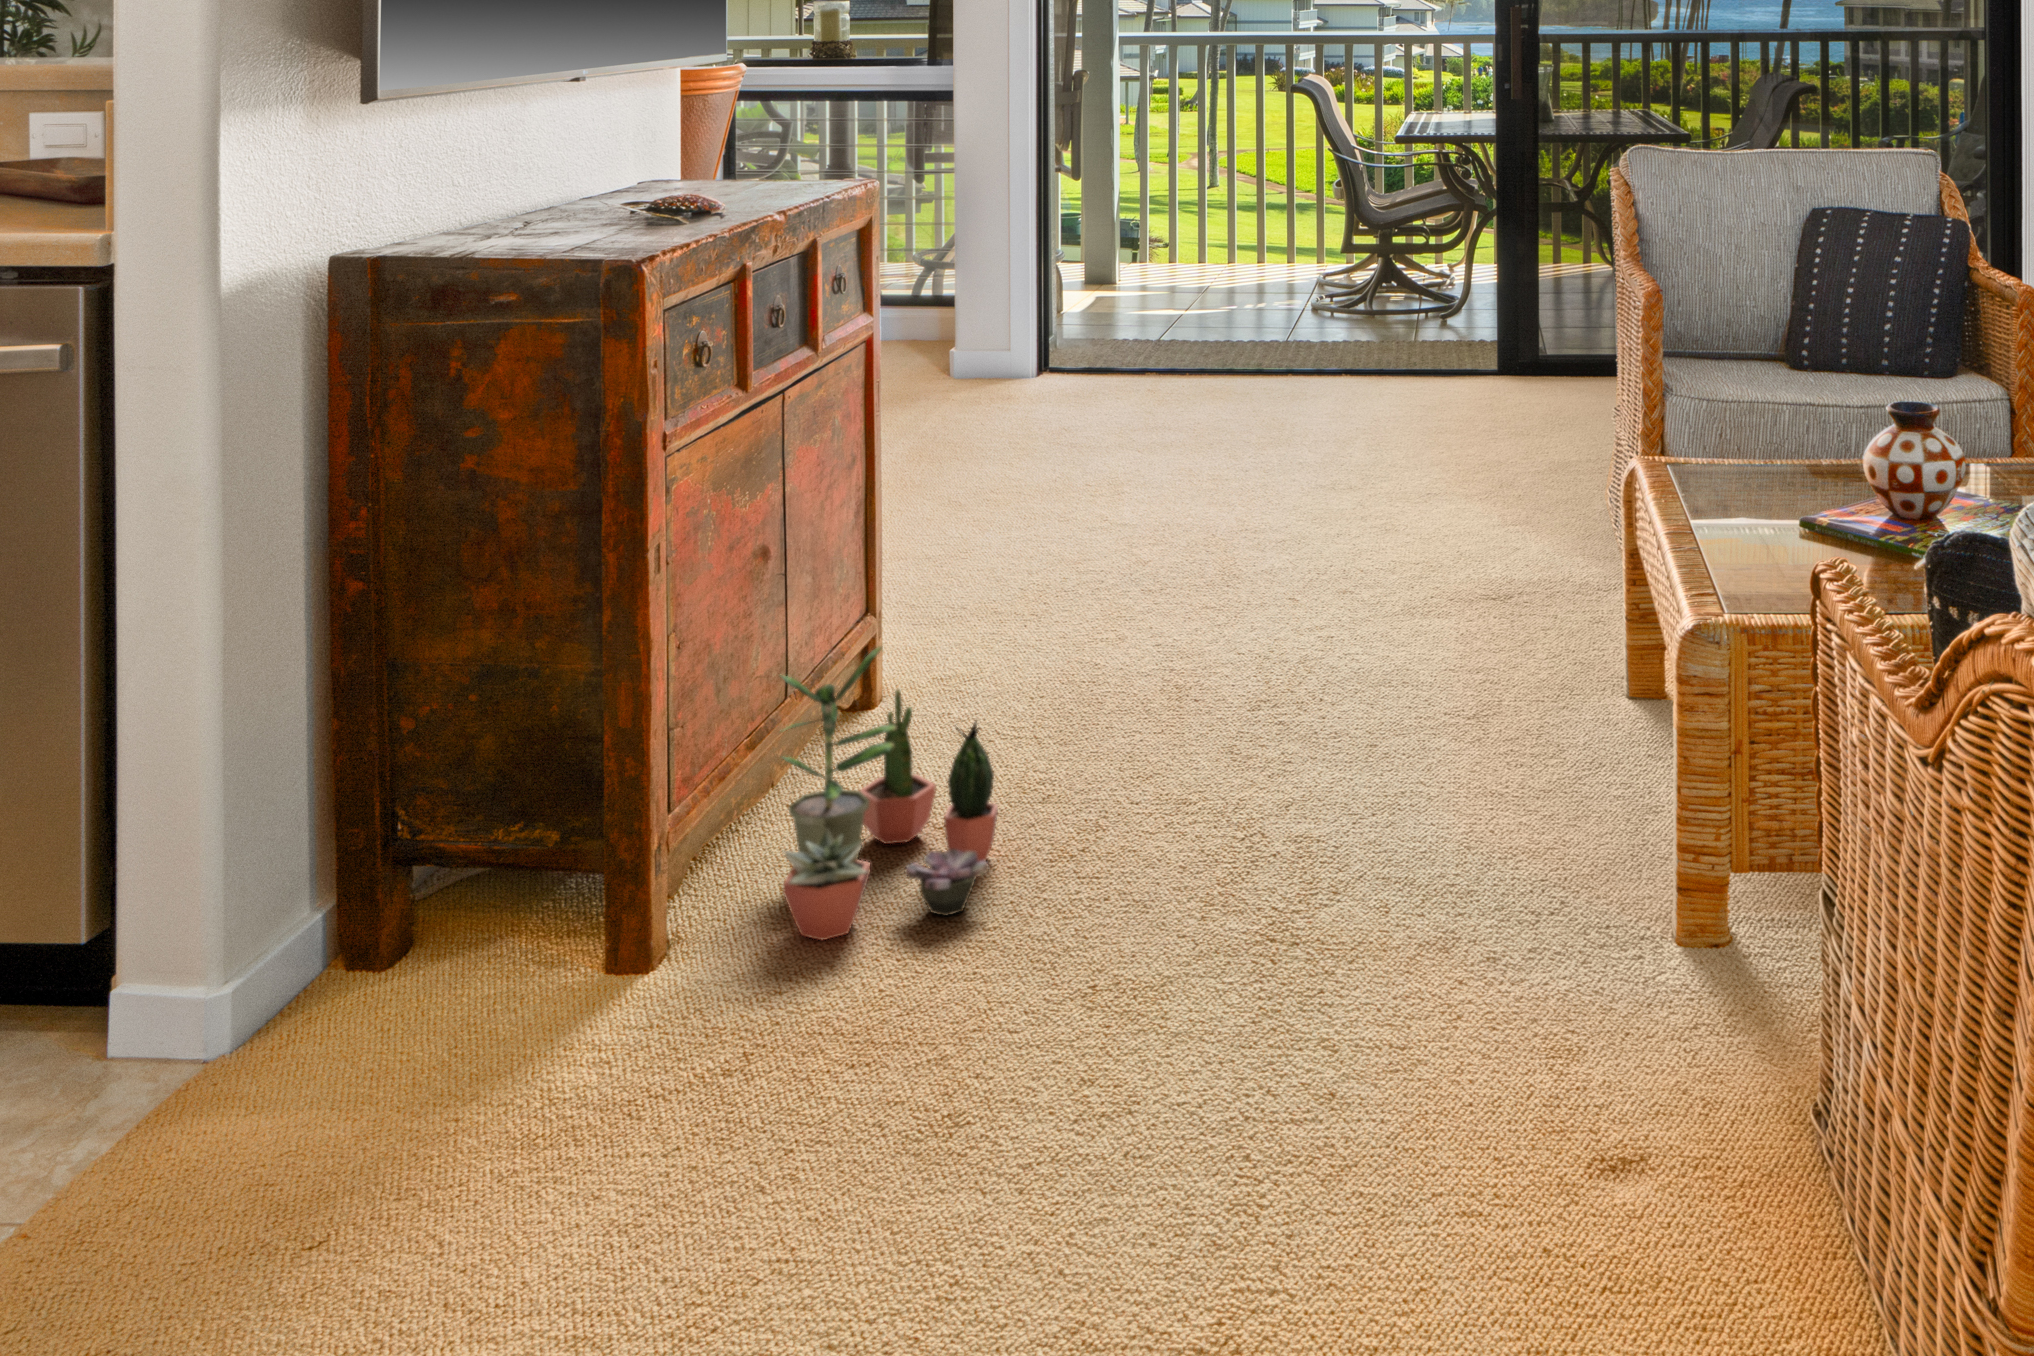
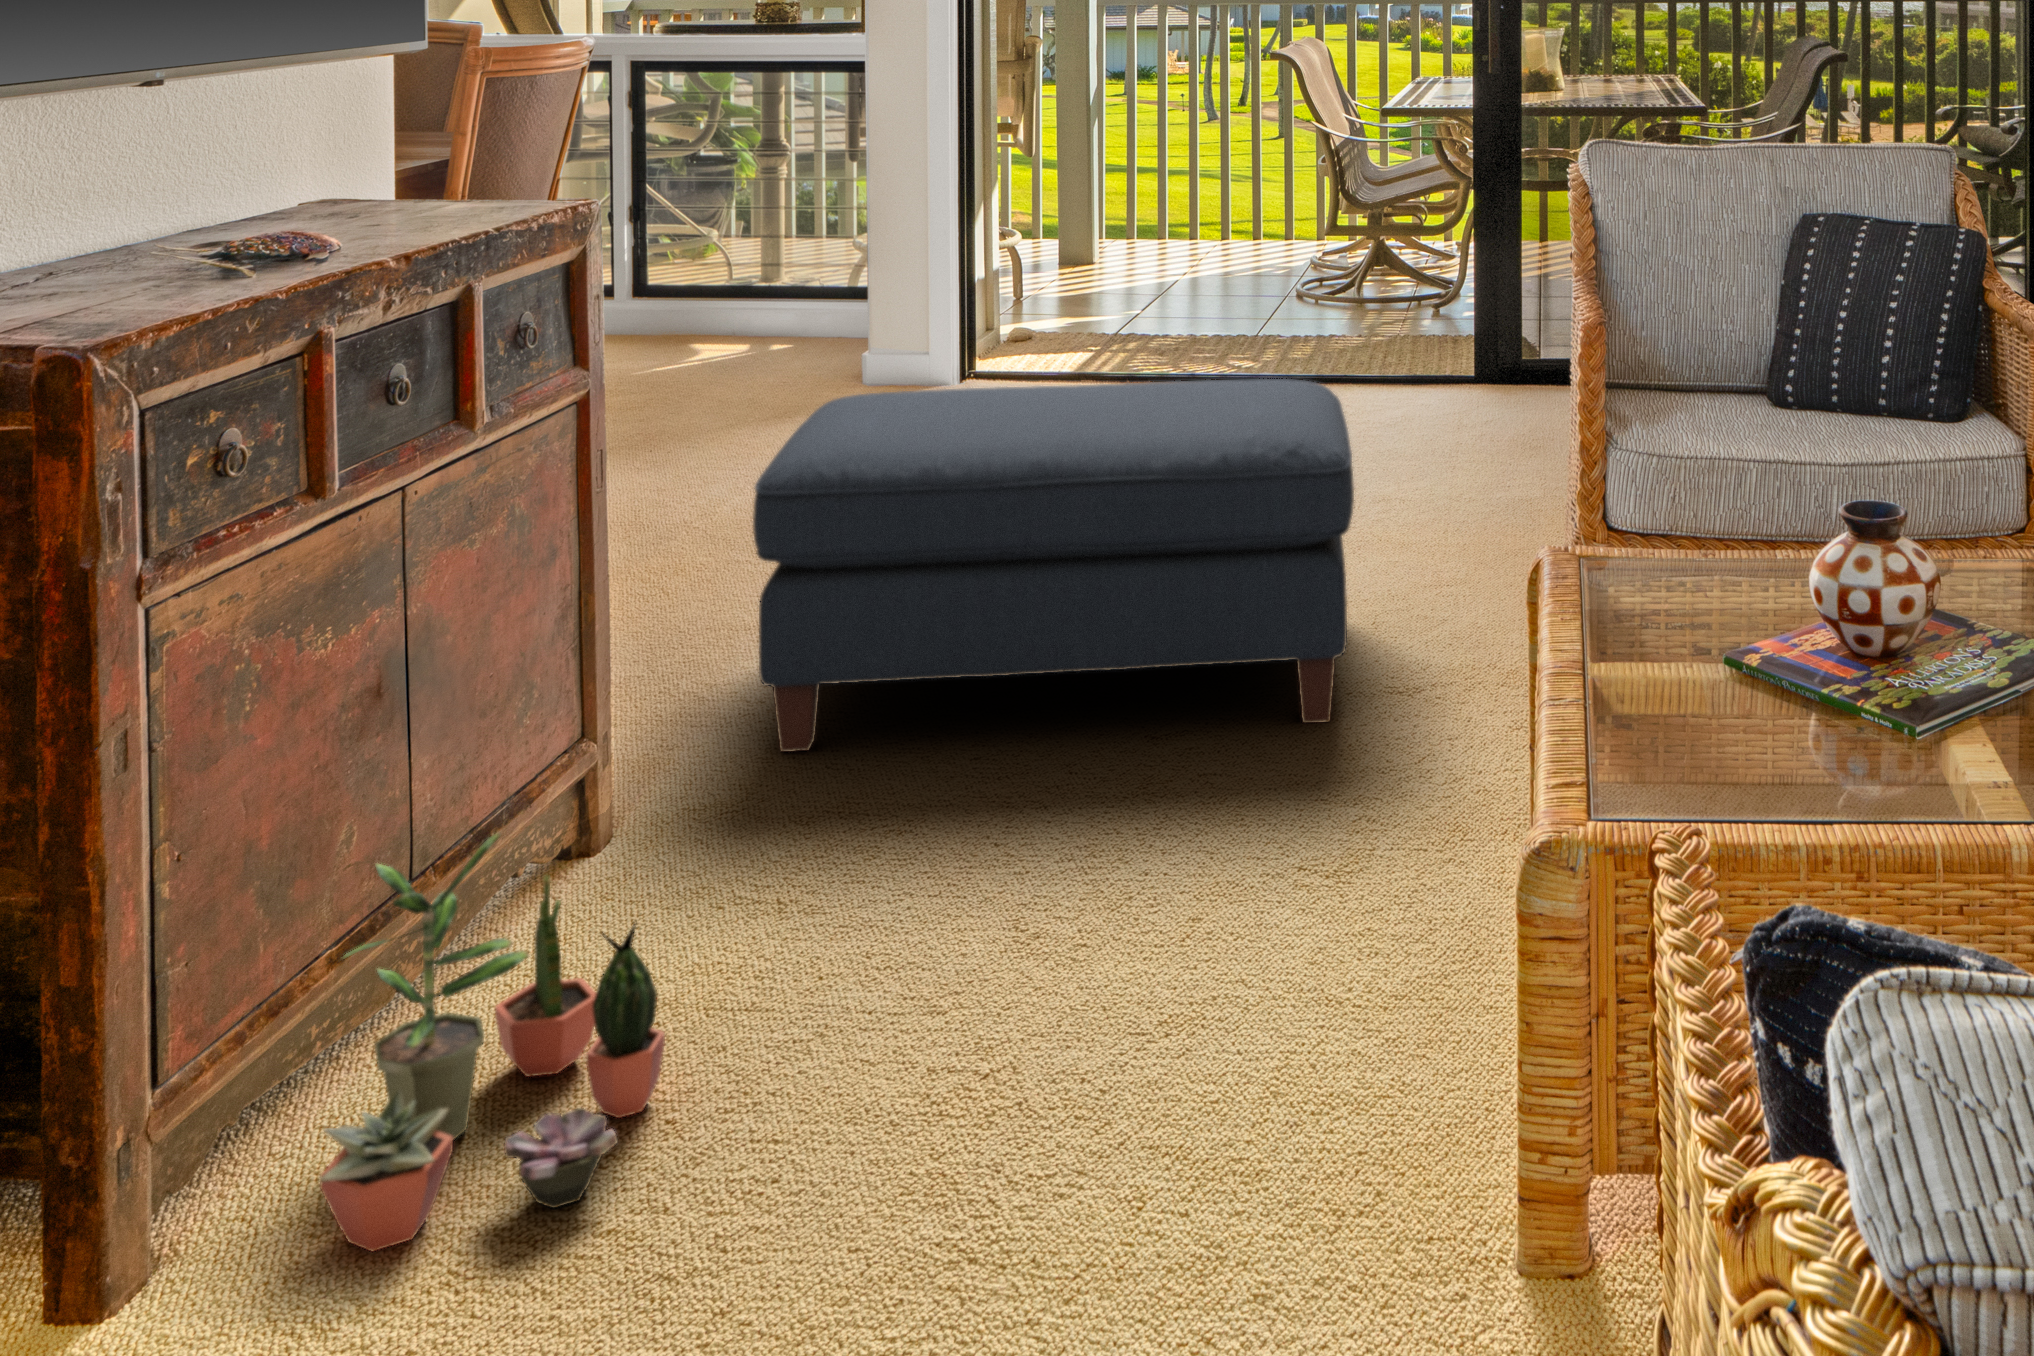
ottoman: none [966,348,1455,646] -> present [753,379,1354,752]

